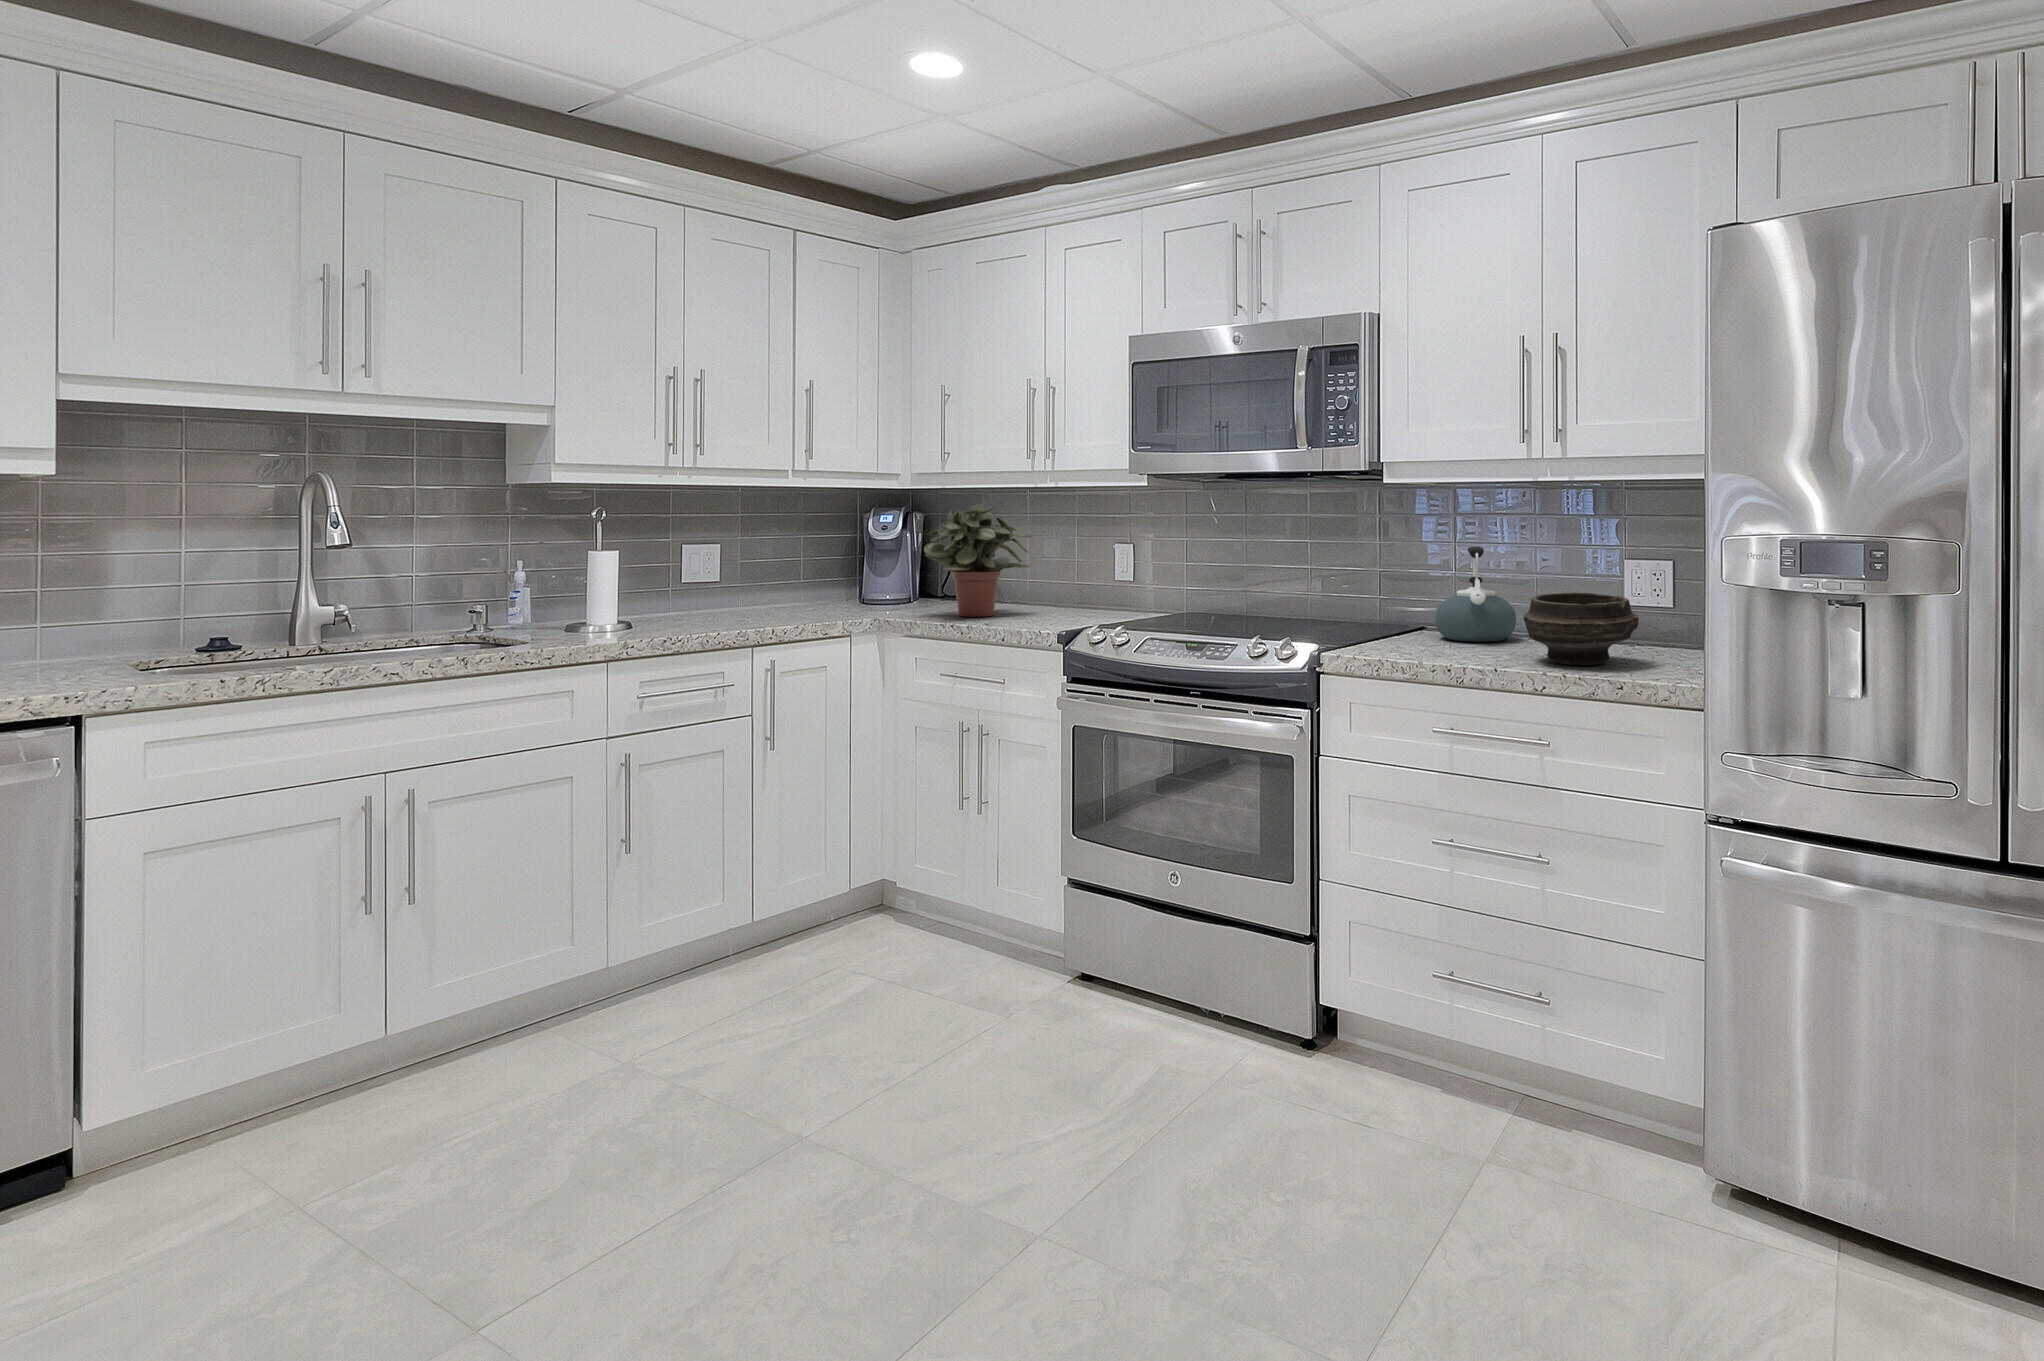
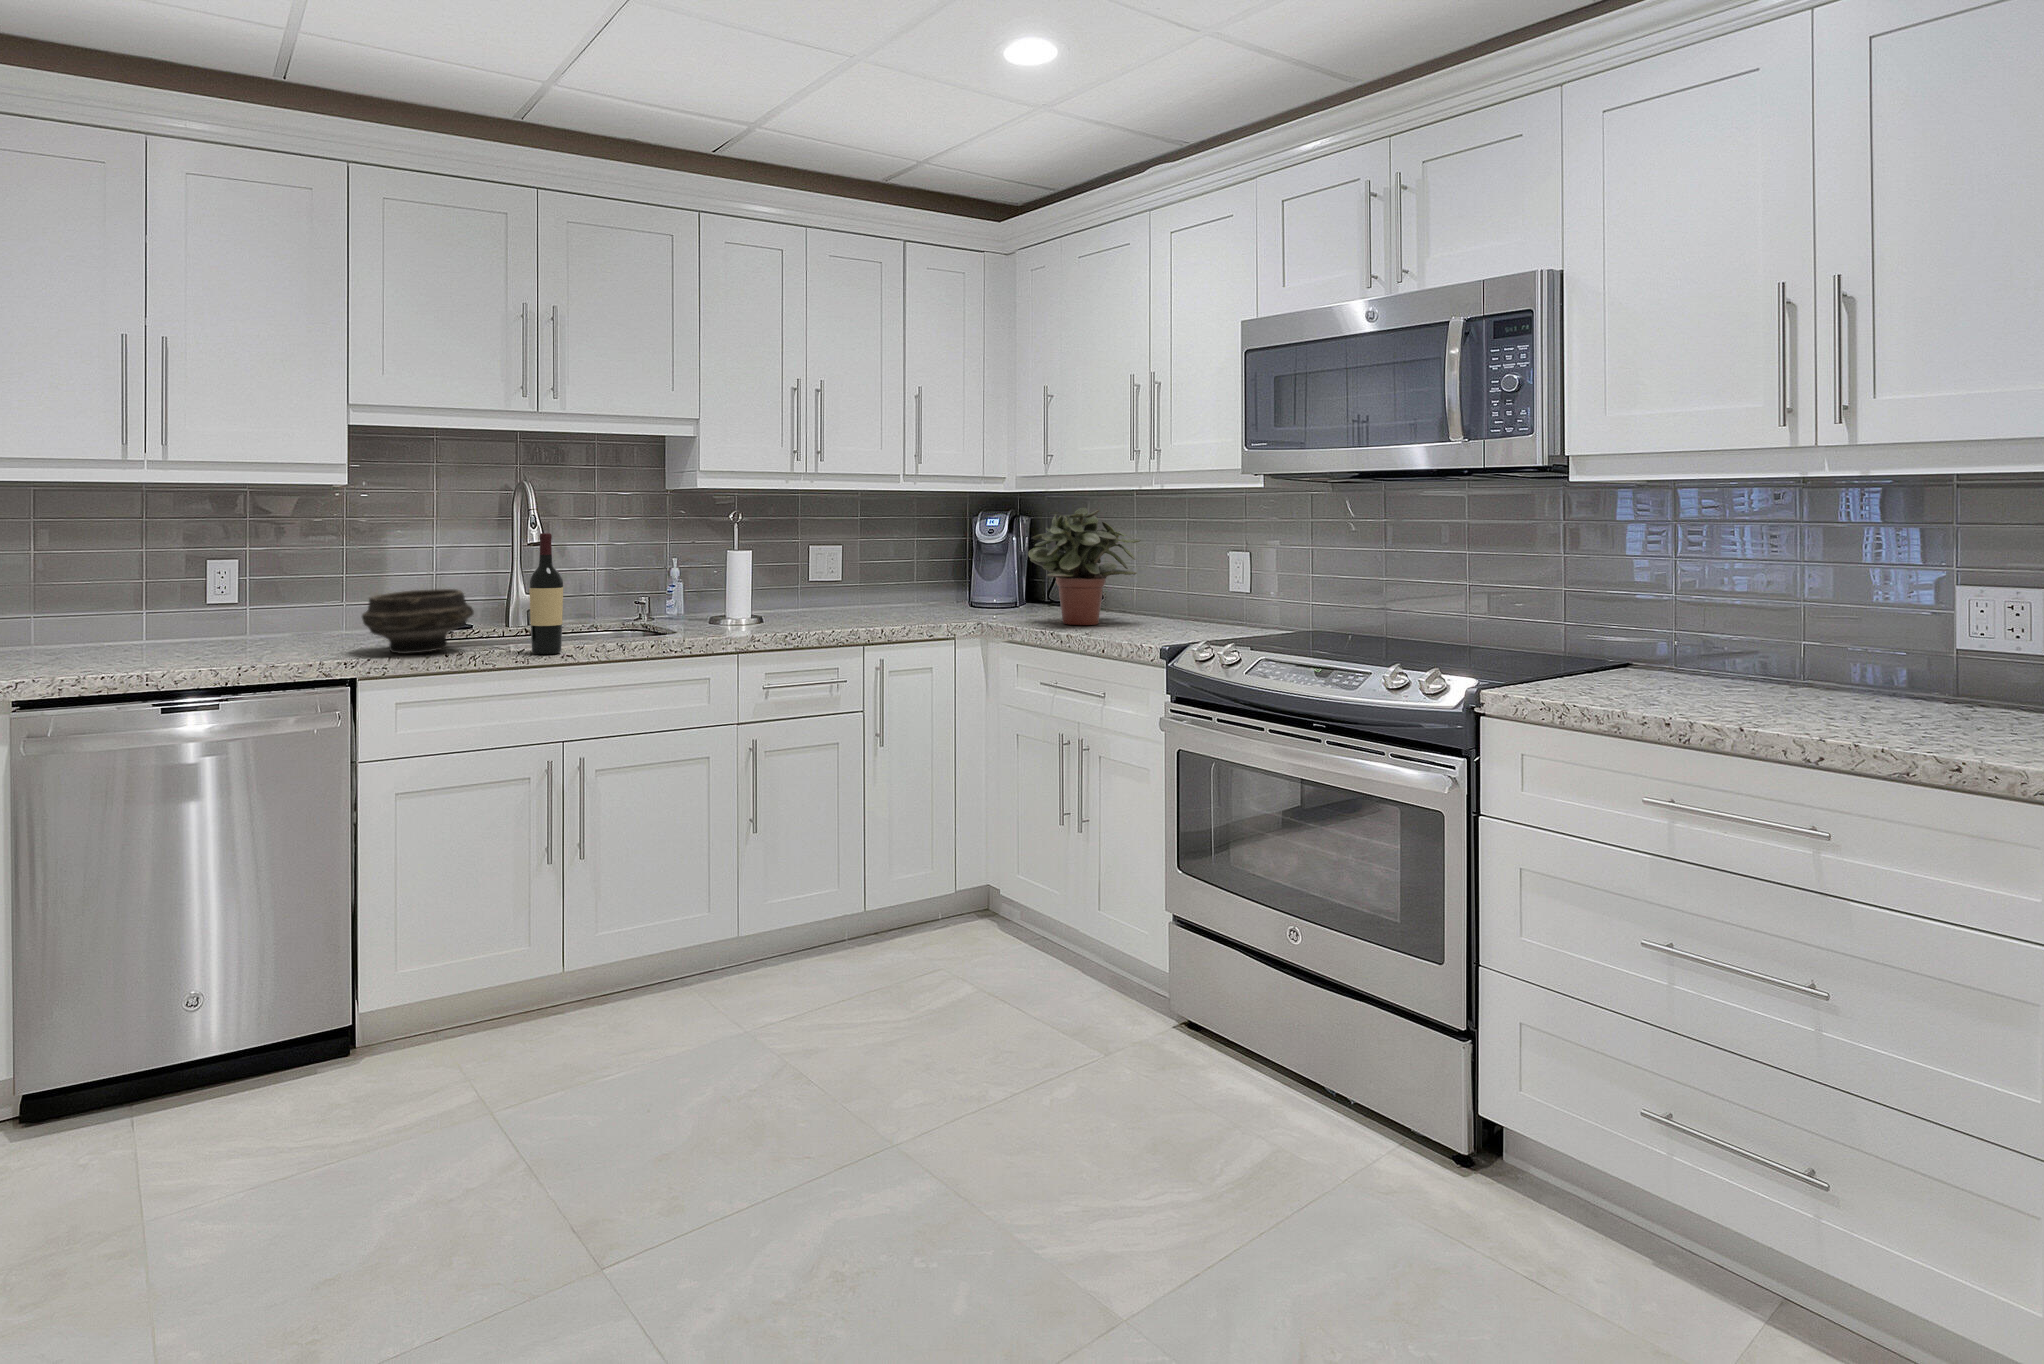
wine bottle: none [347,532,391,669] -> present [529,533,563,654]
kettle: present [1435,546,1516,642] -> none [1641,562,1765,686]
bowl: present [1524,592,1639,665] -> present [362,589,474,654]

